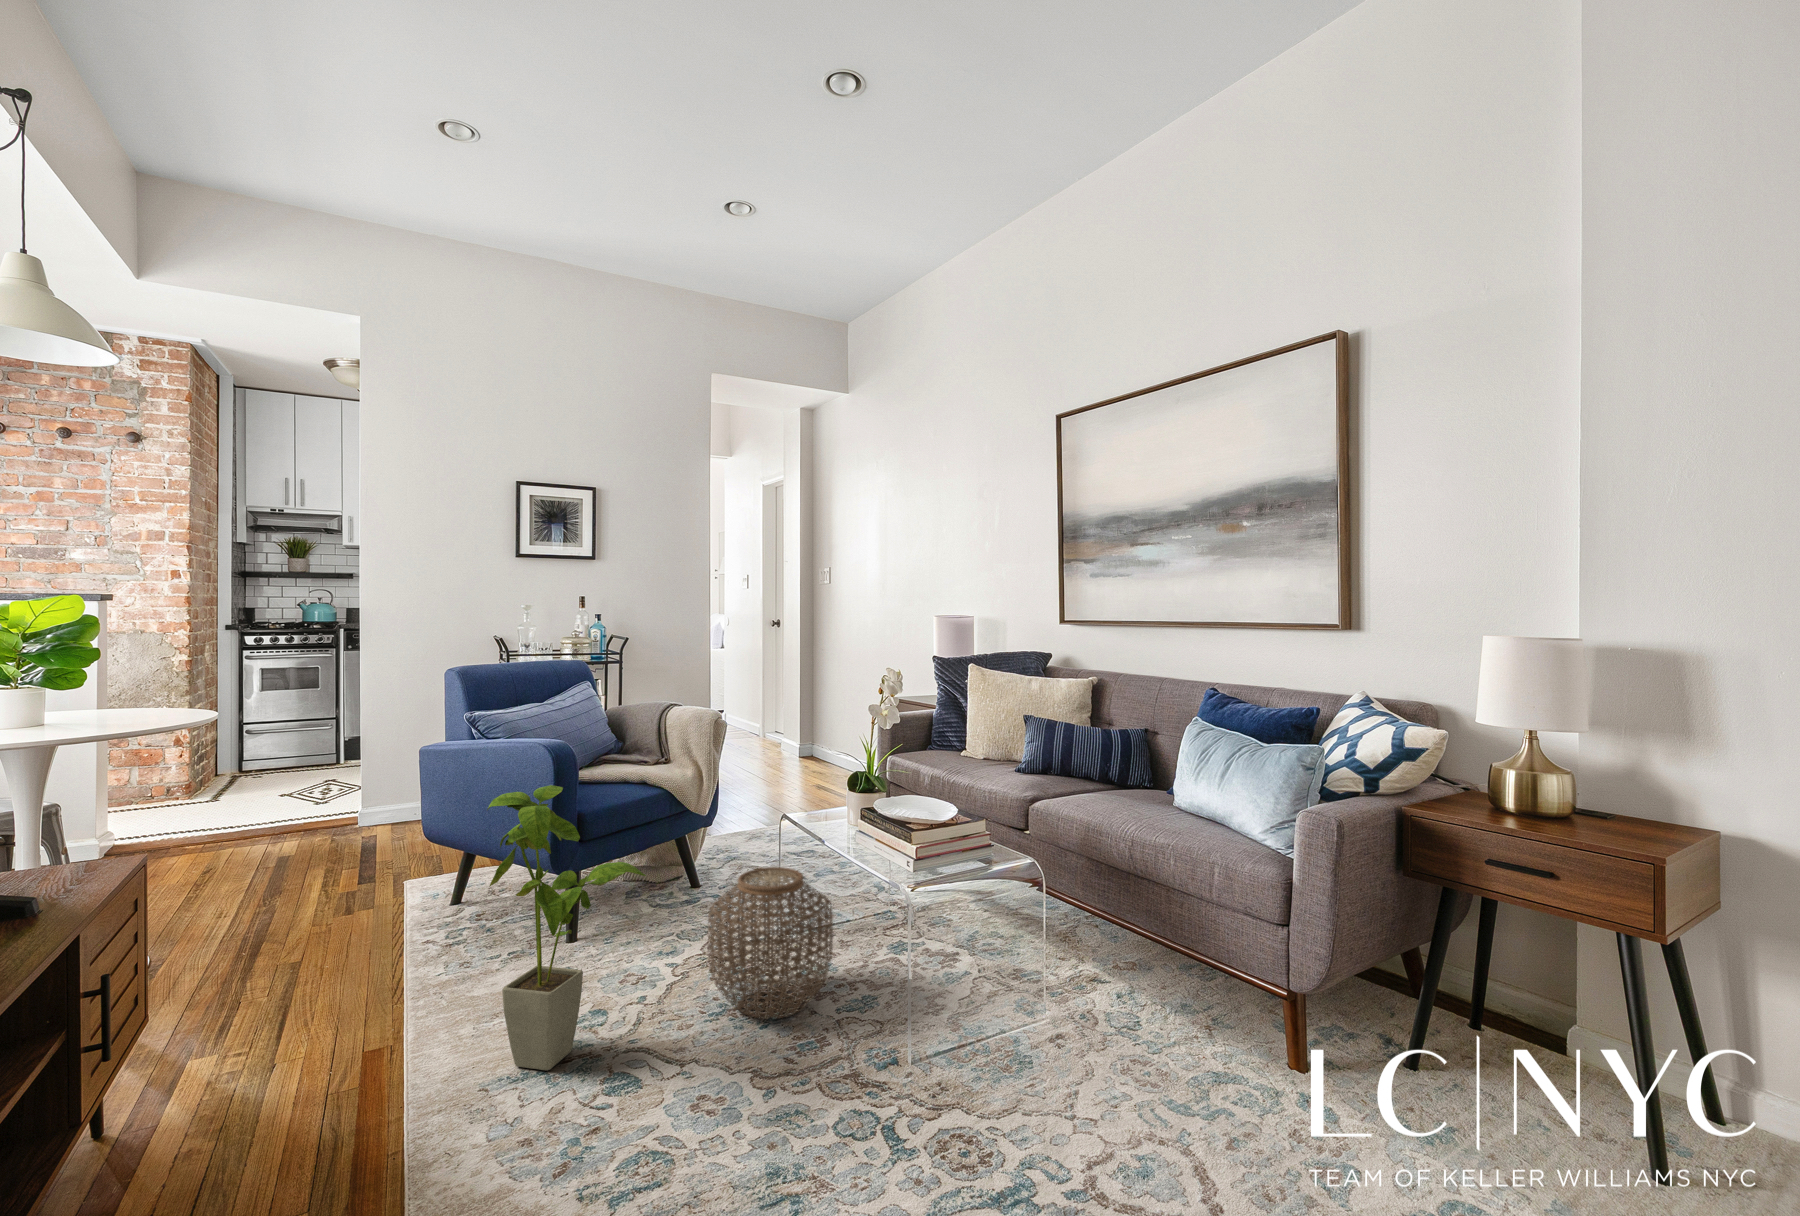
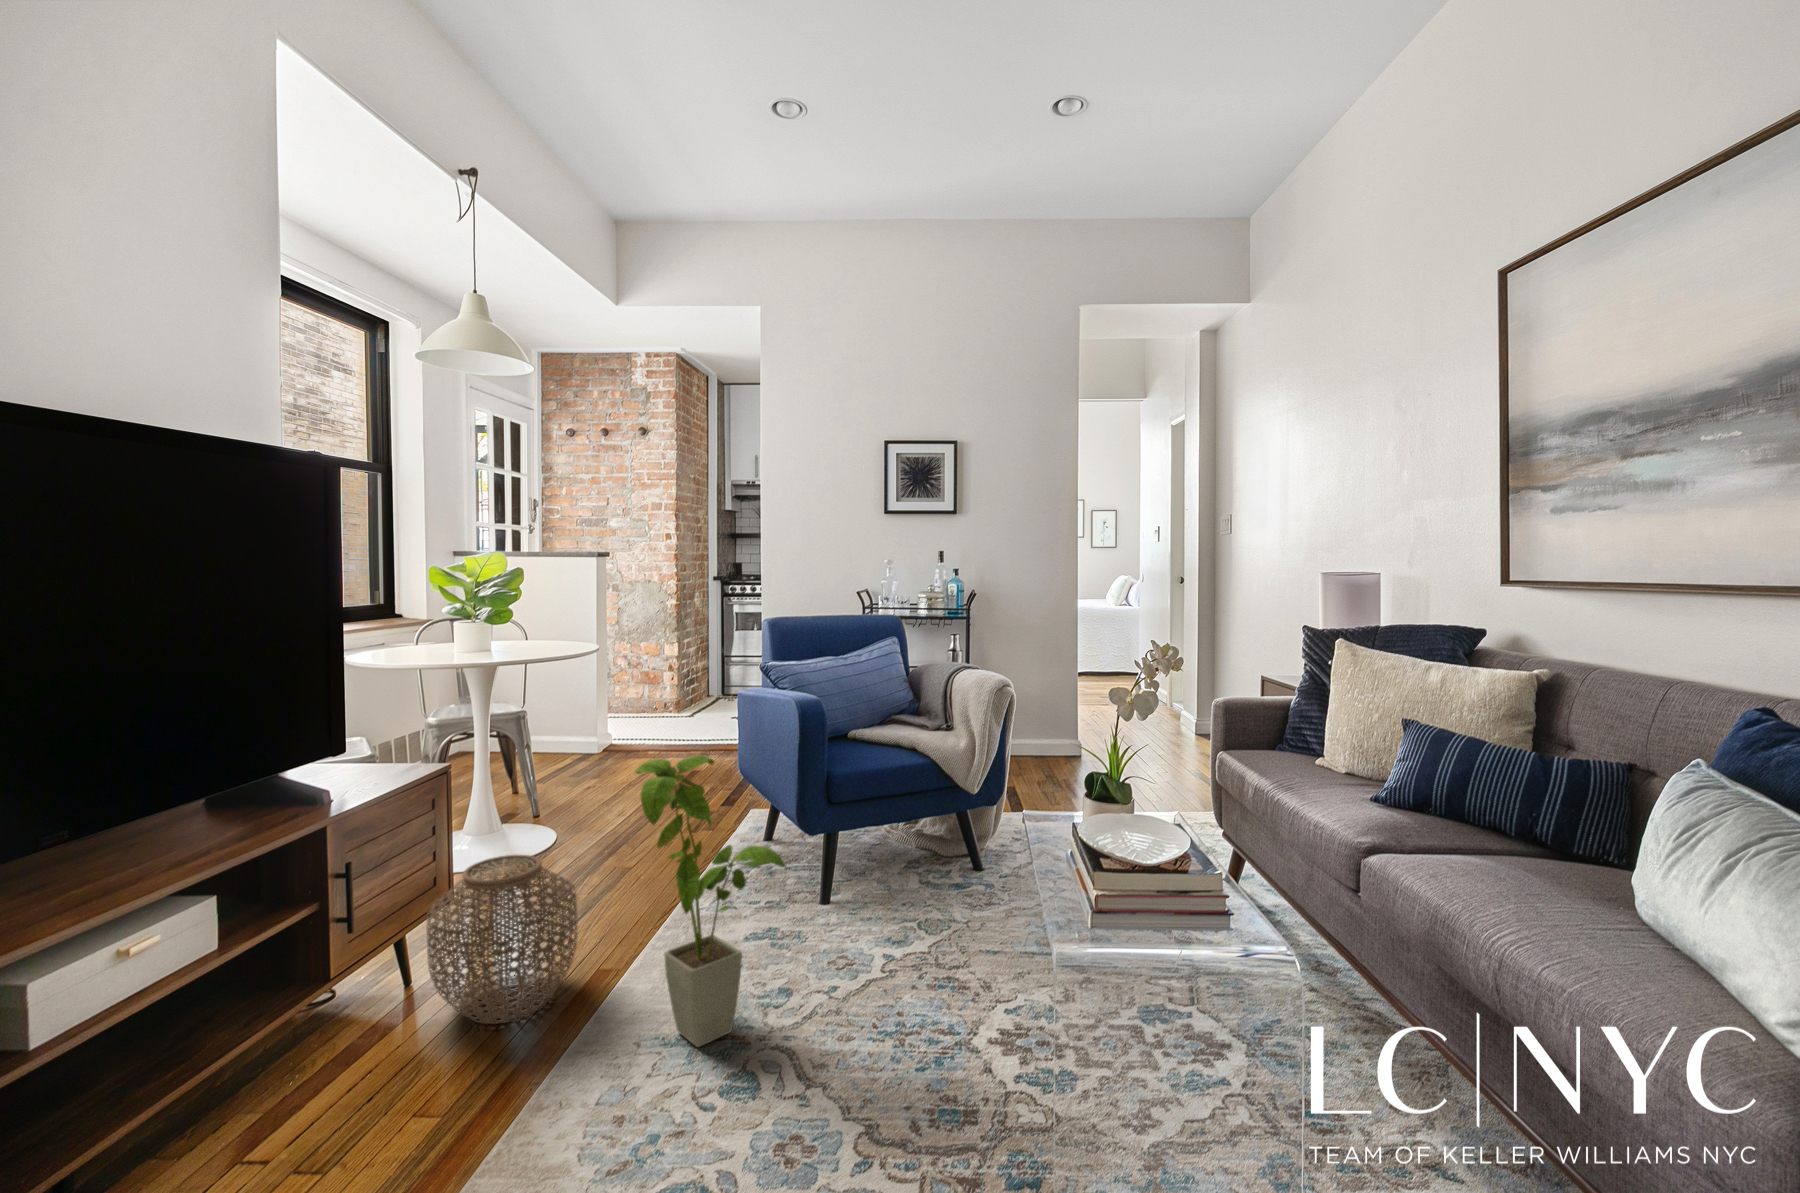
woven basket: present [708,867,833,1019] -> present [427,855,578,1024]

